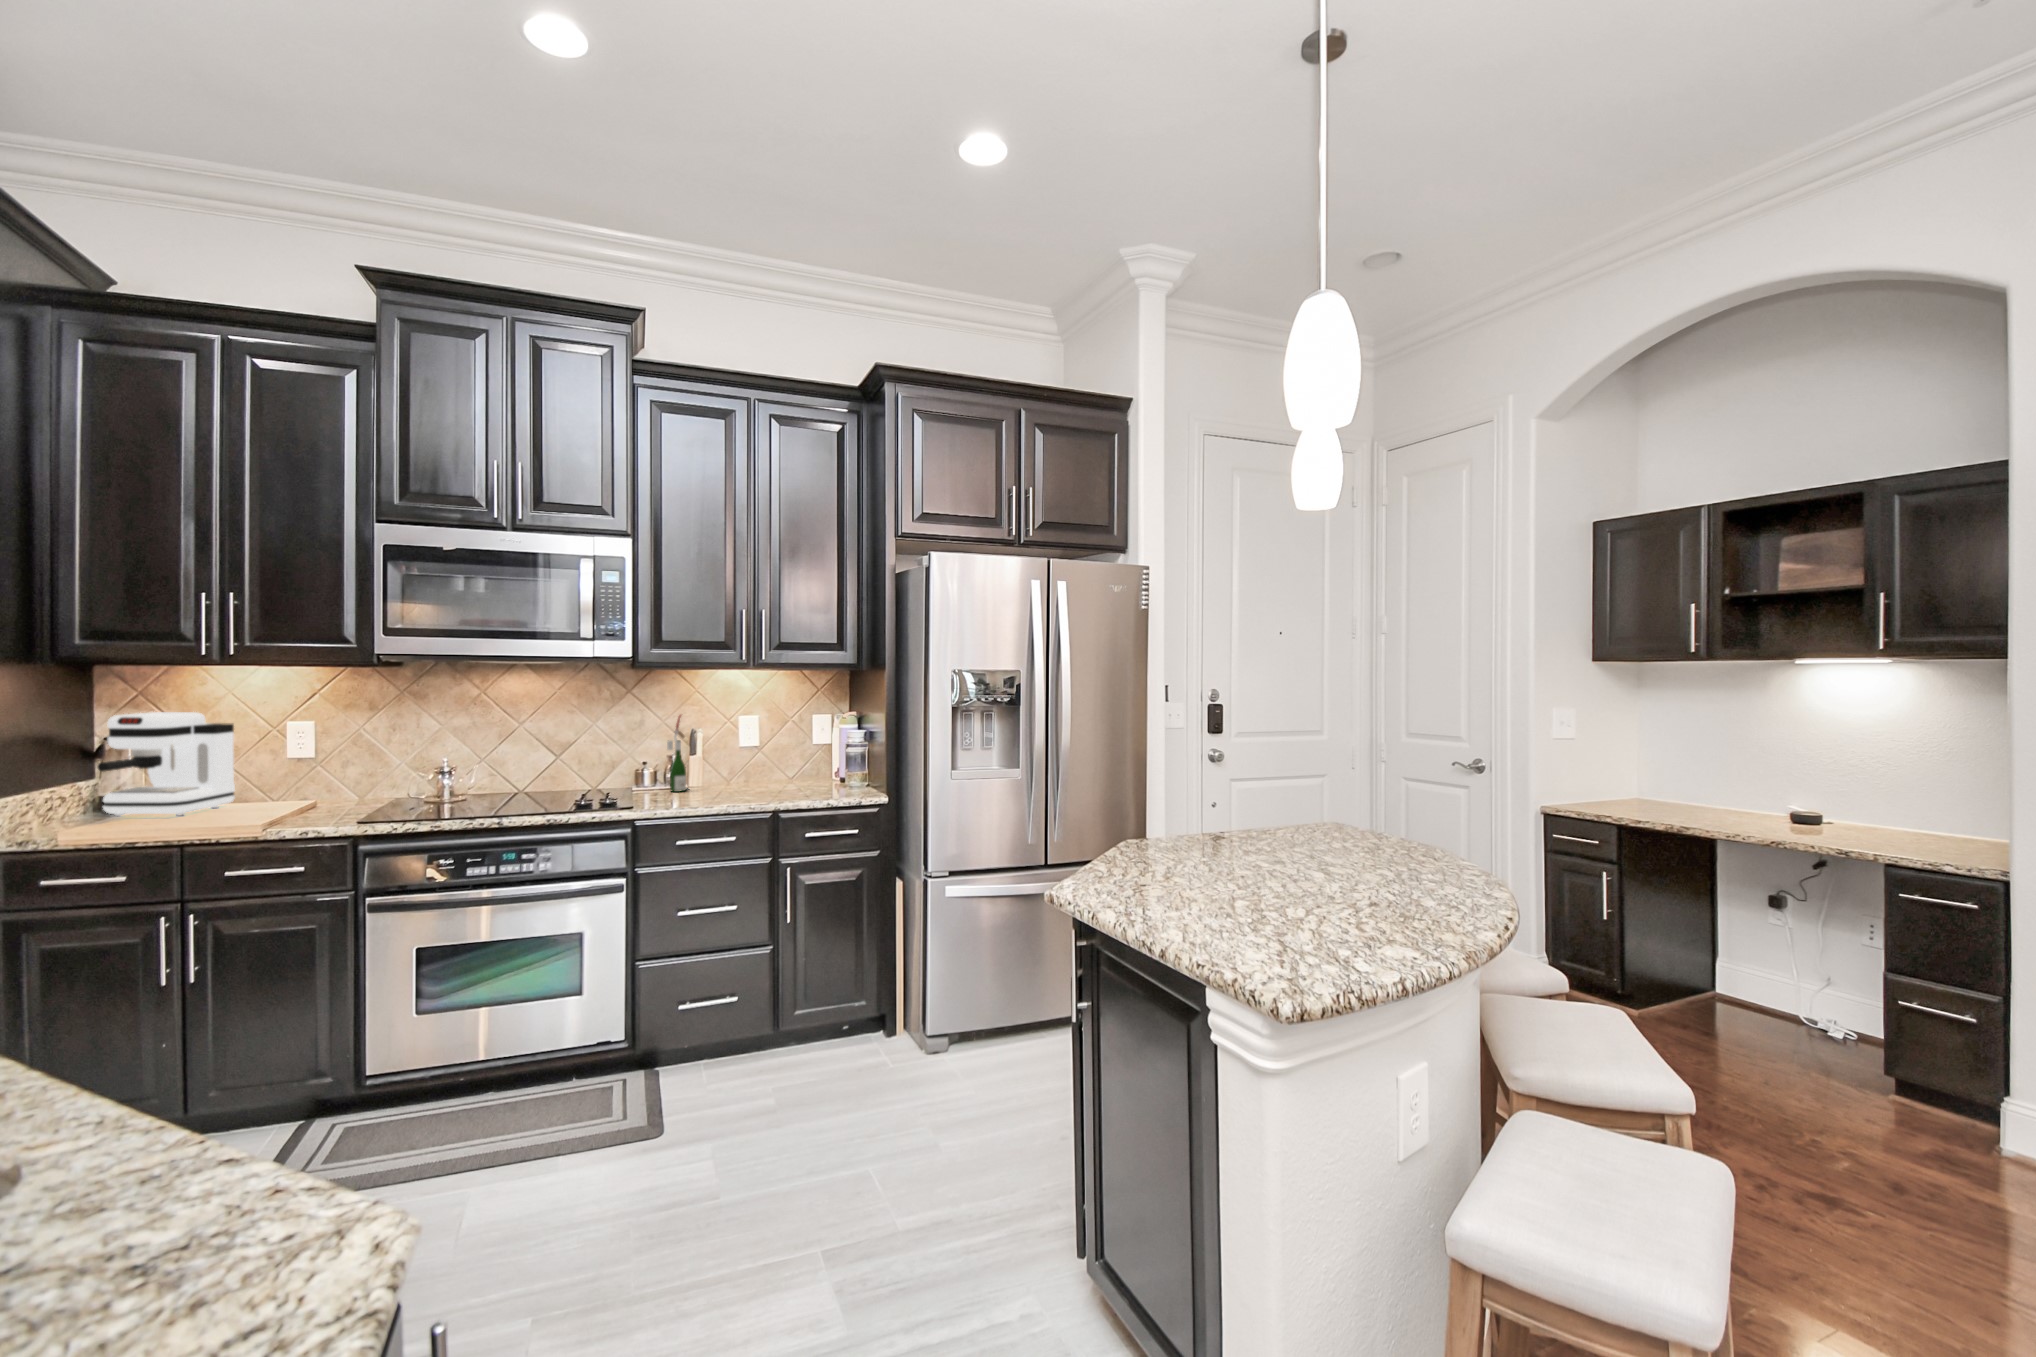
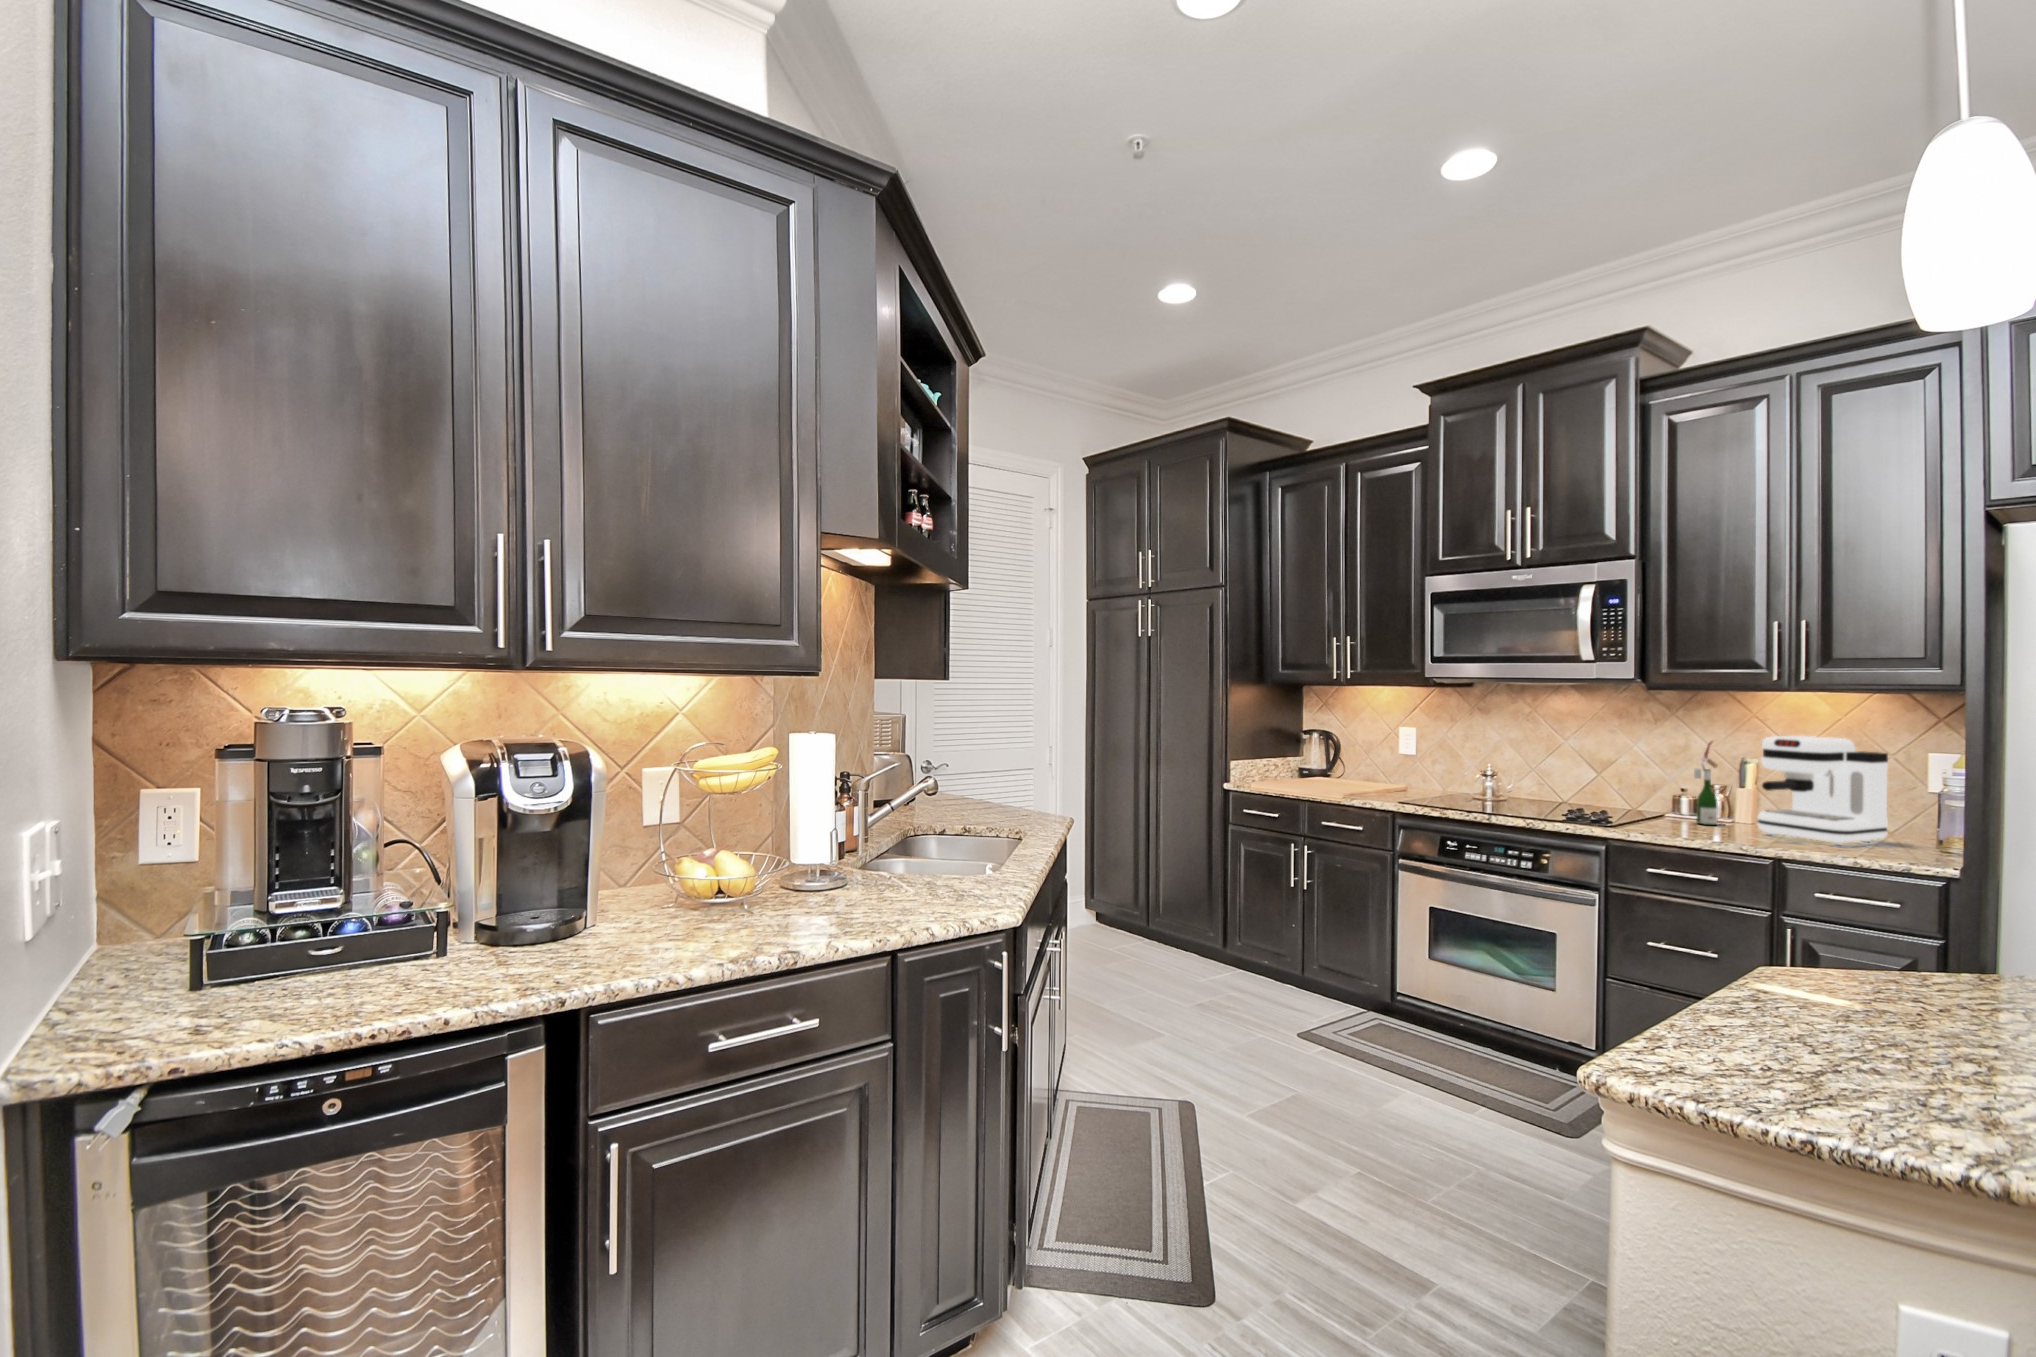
coffee maker: present [98,712,235,816] -> present [1757,736,1888,845]

